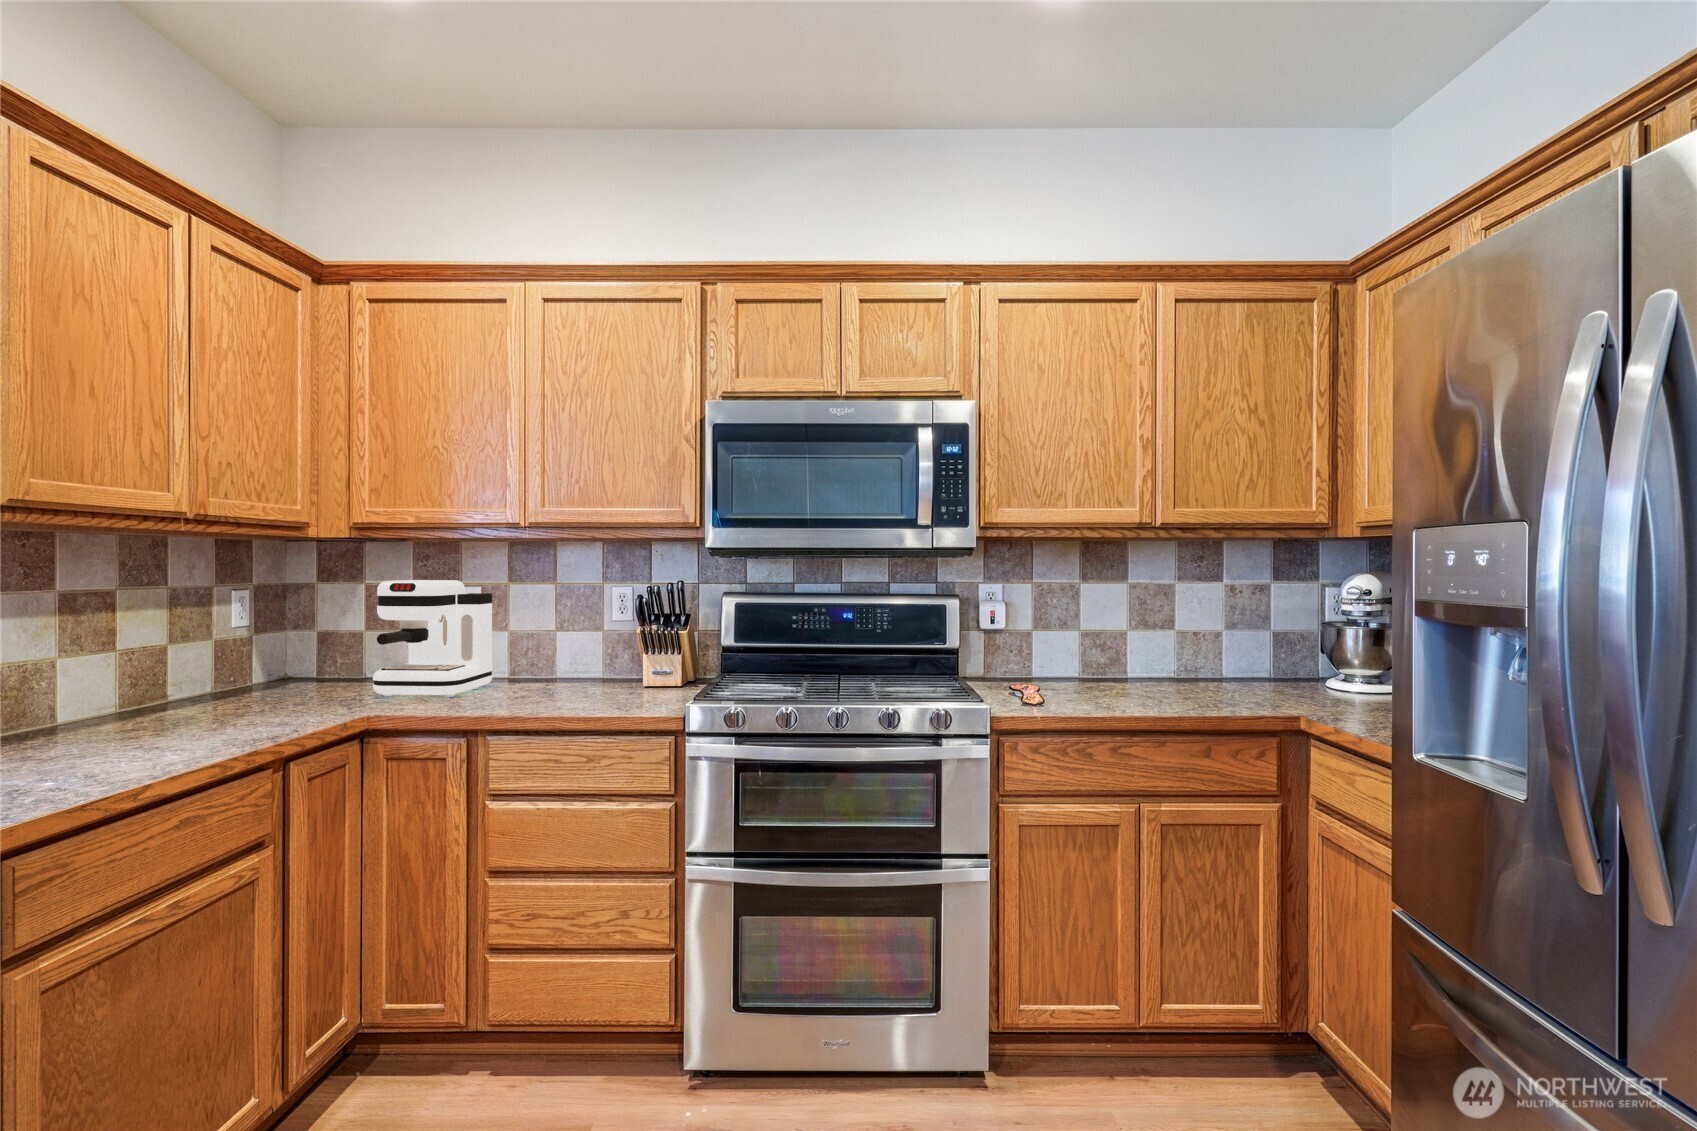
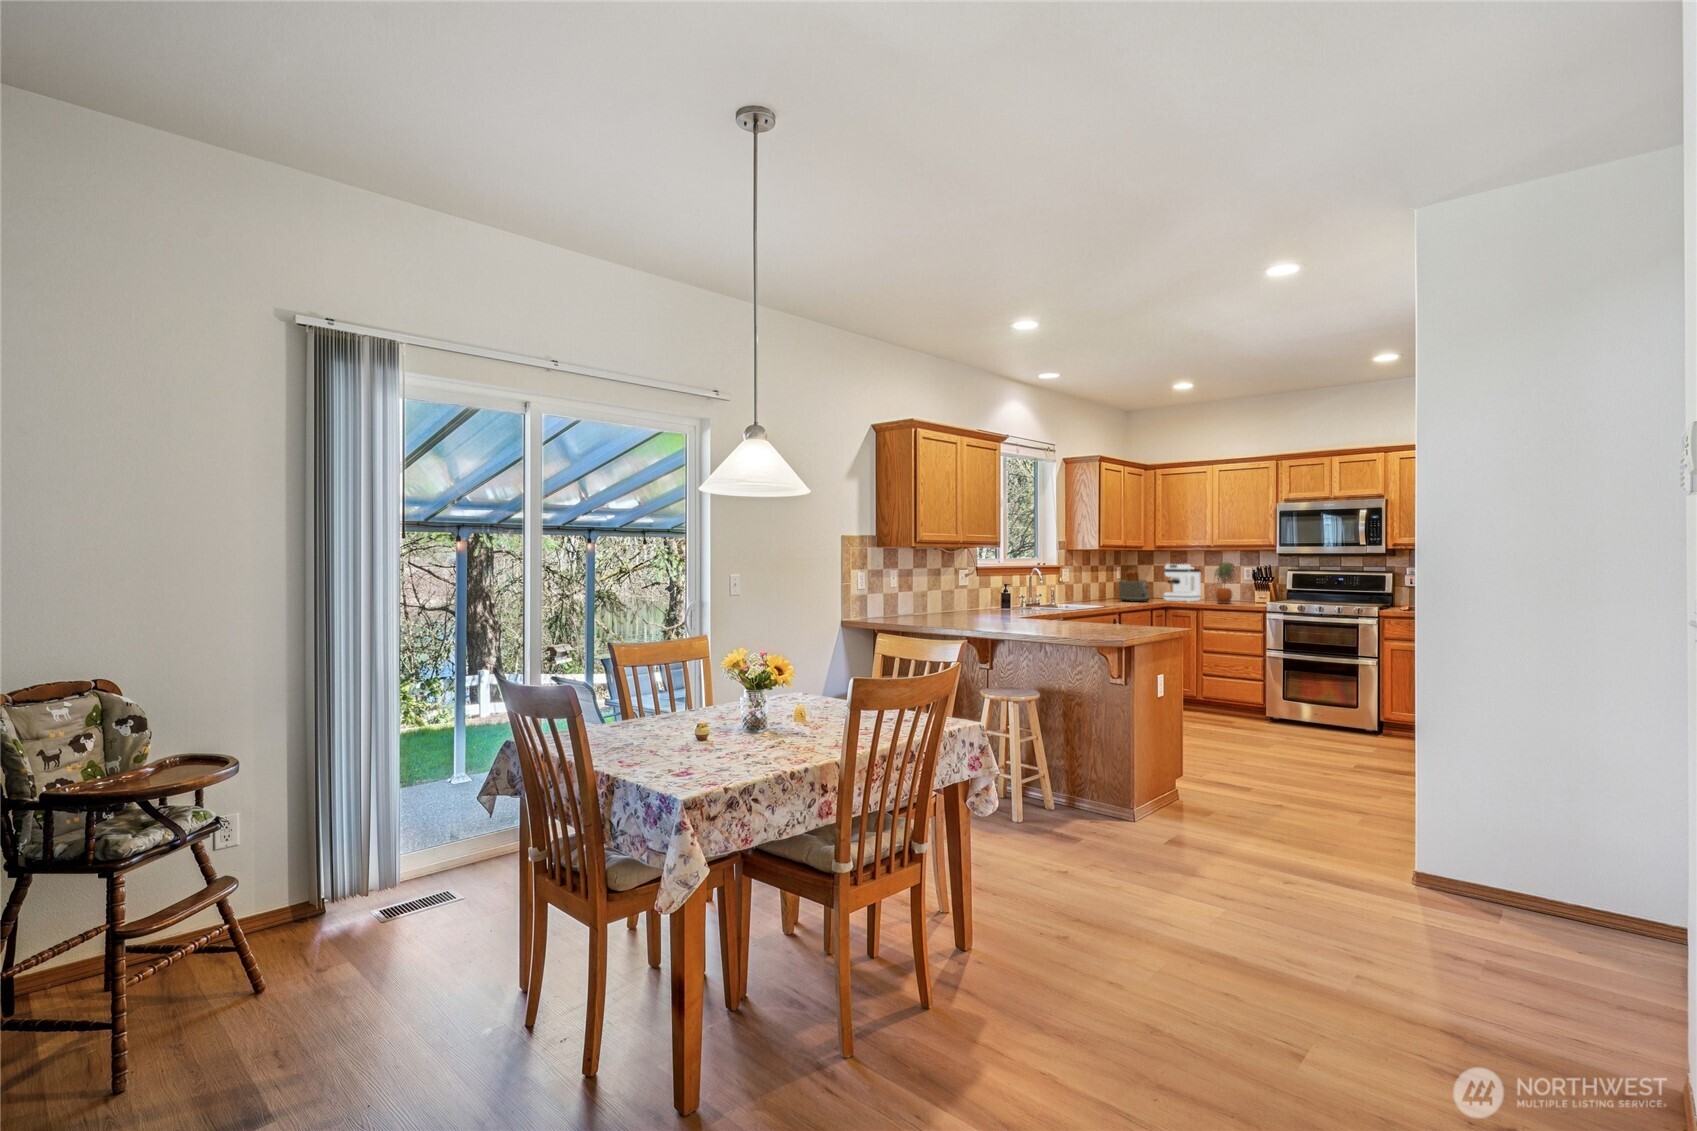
potted plant: none [522,575,587,708] -> present [1215,563,1234,604]
toaster: none [191,607,310,719] -> present [1119,571,1150,602]

